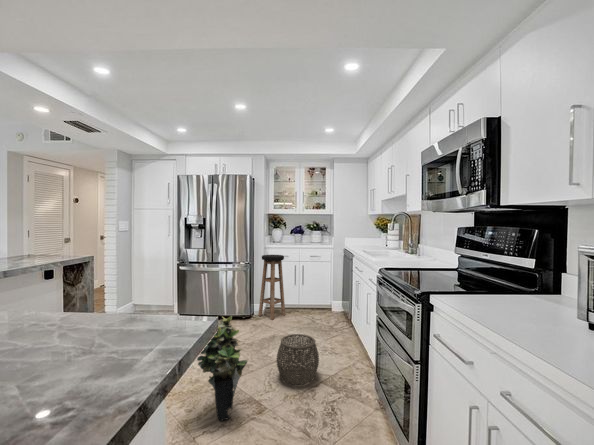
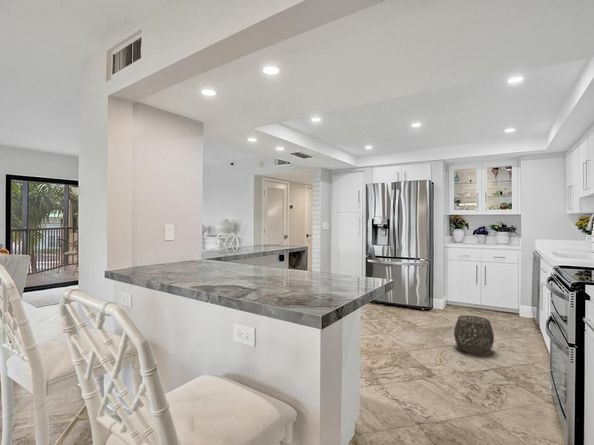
bar stool: present [258,255,285,320] -> none [438,253,466,313]
potted plant: present [197,316,248,421] -> none [390,289,430,359]

